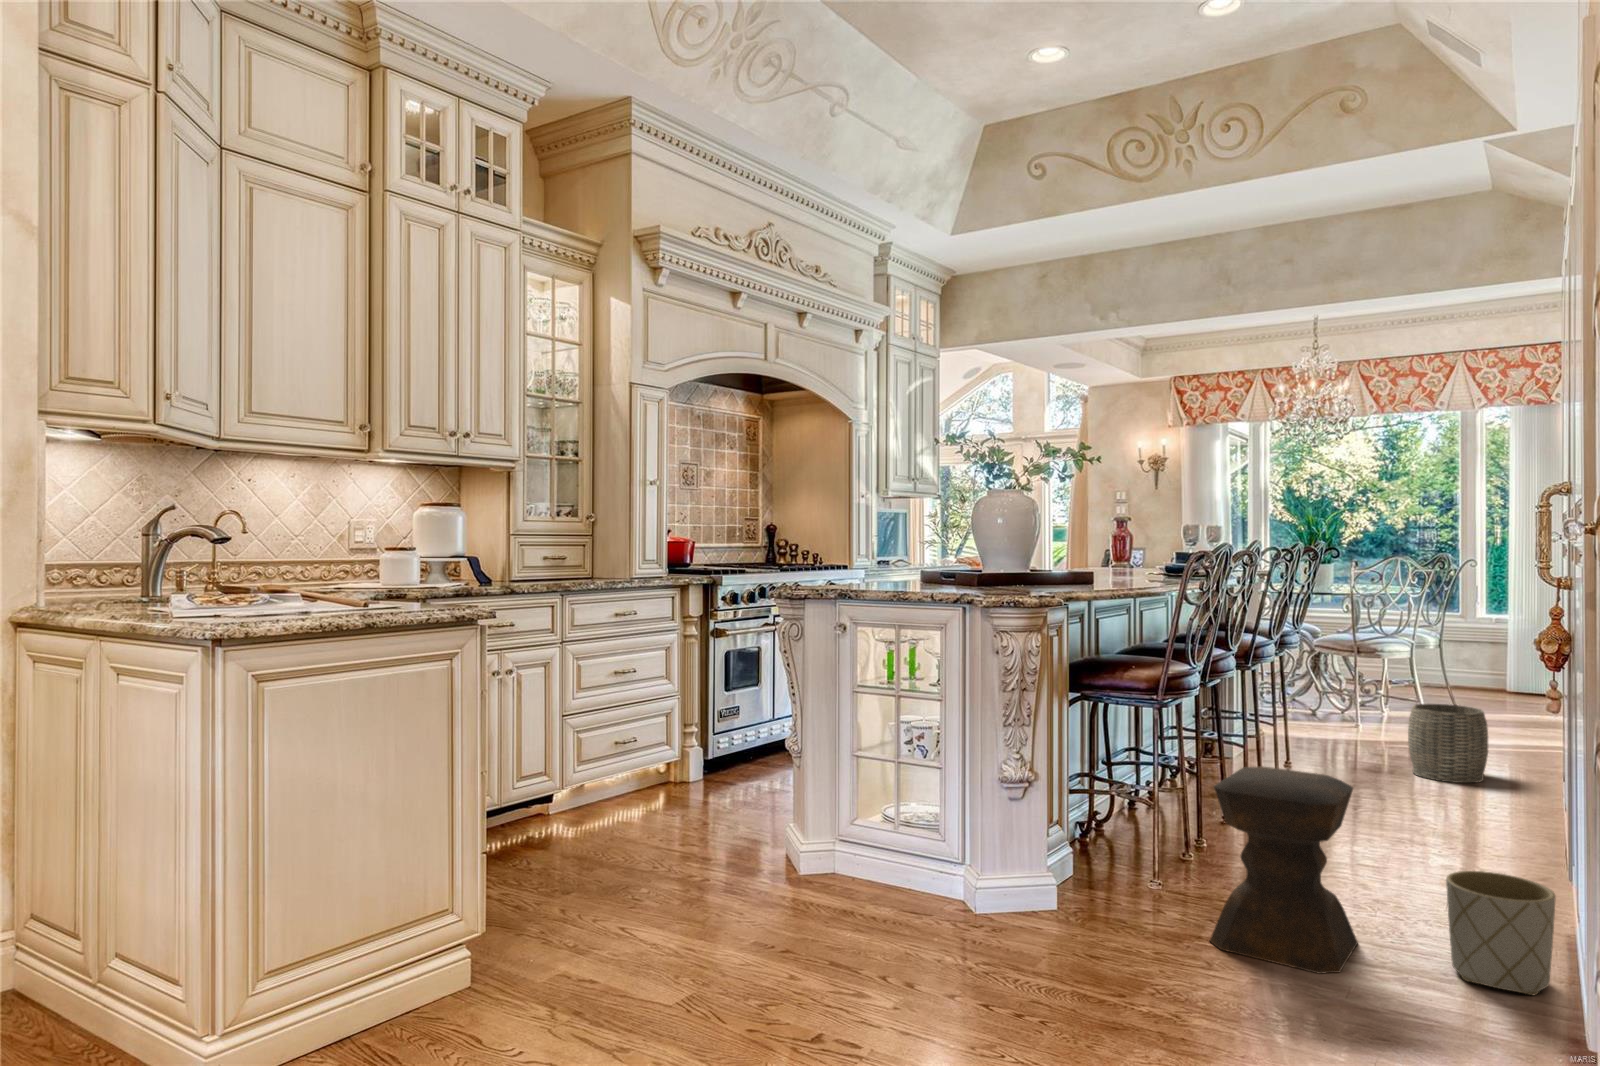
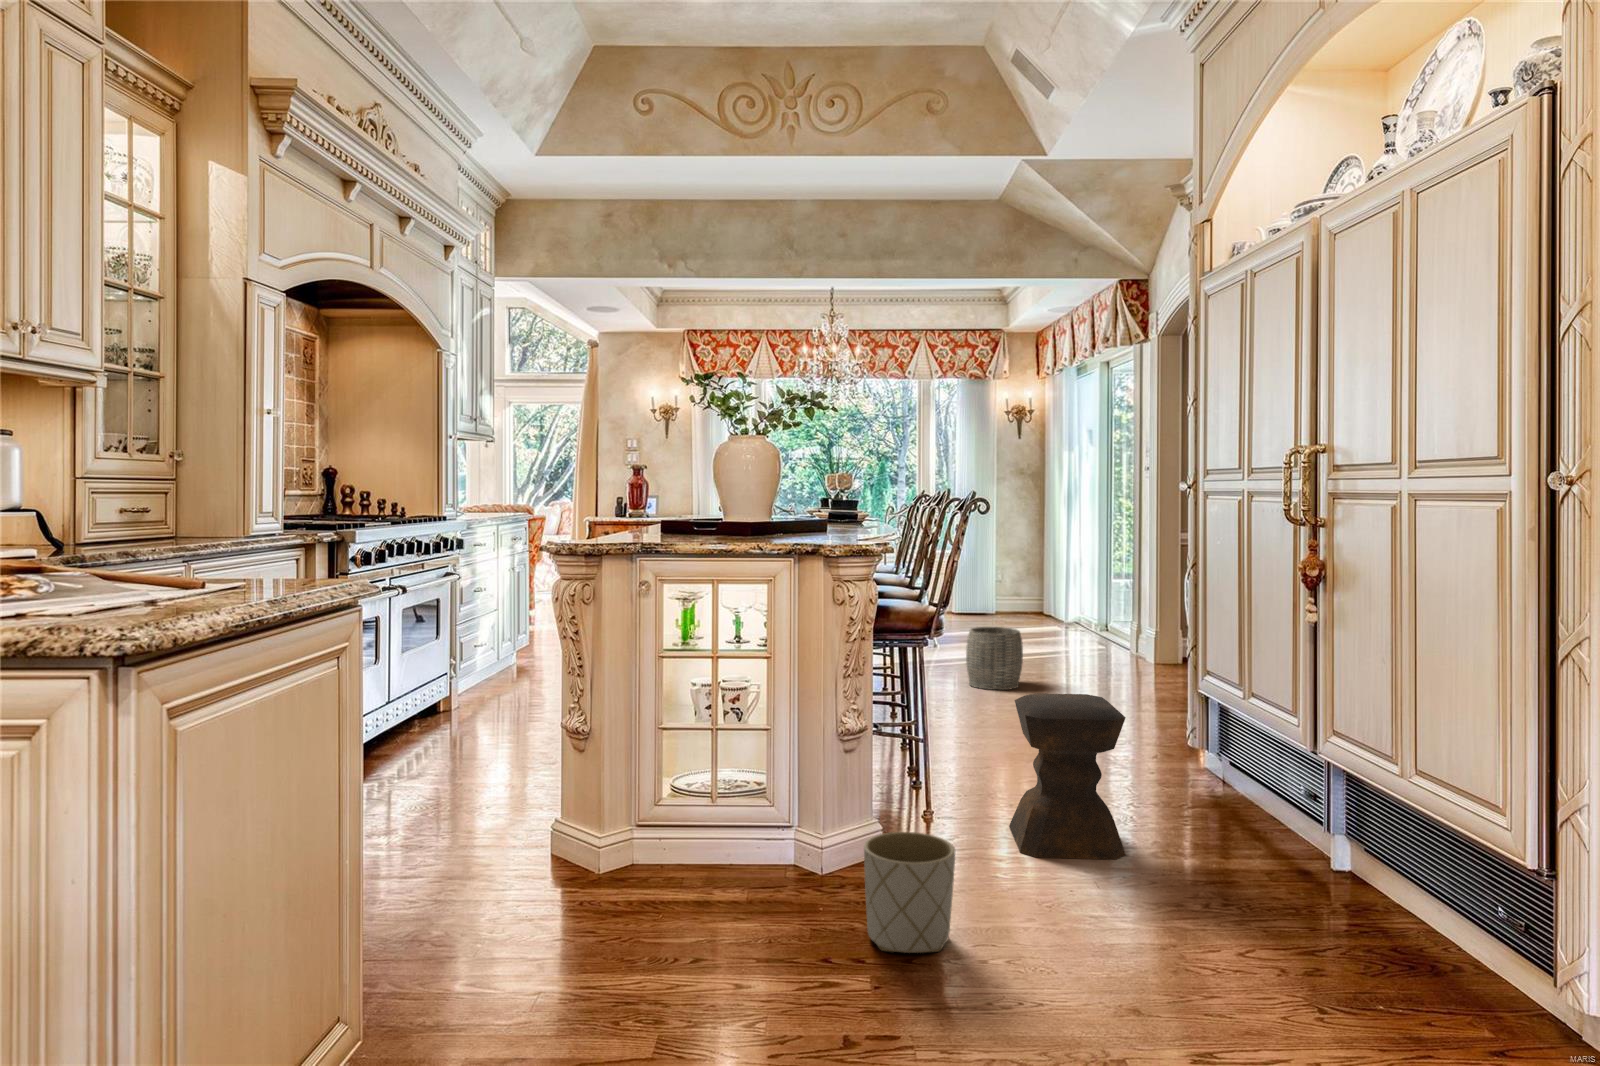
planter: present [1446,871,1555,995] -> present [864,832,955,953]

